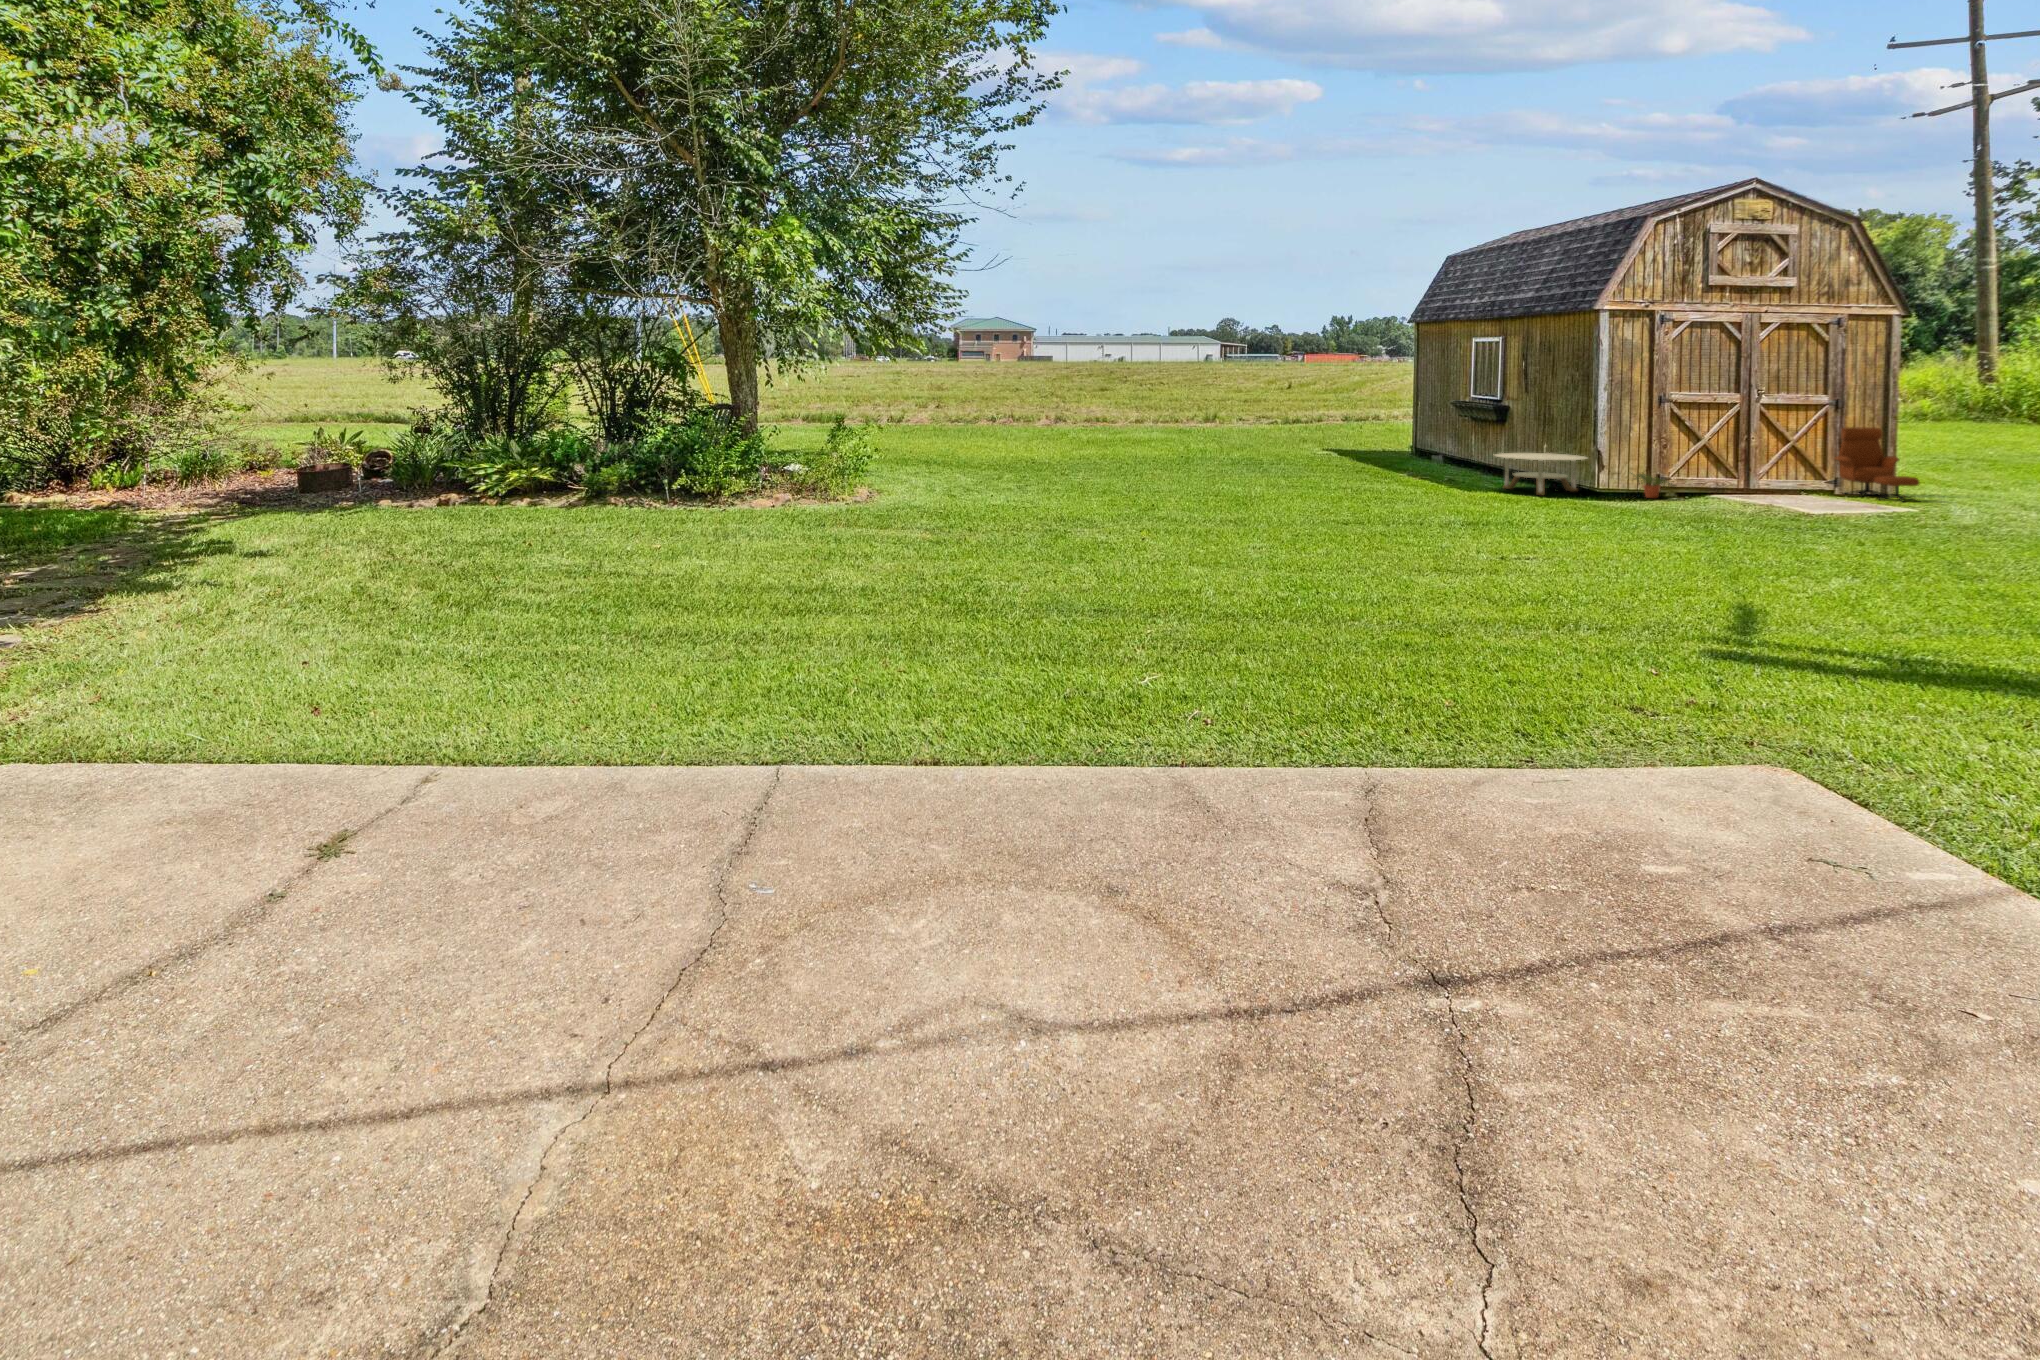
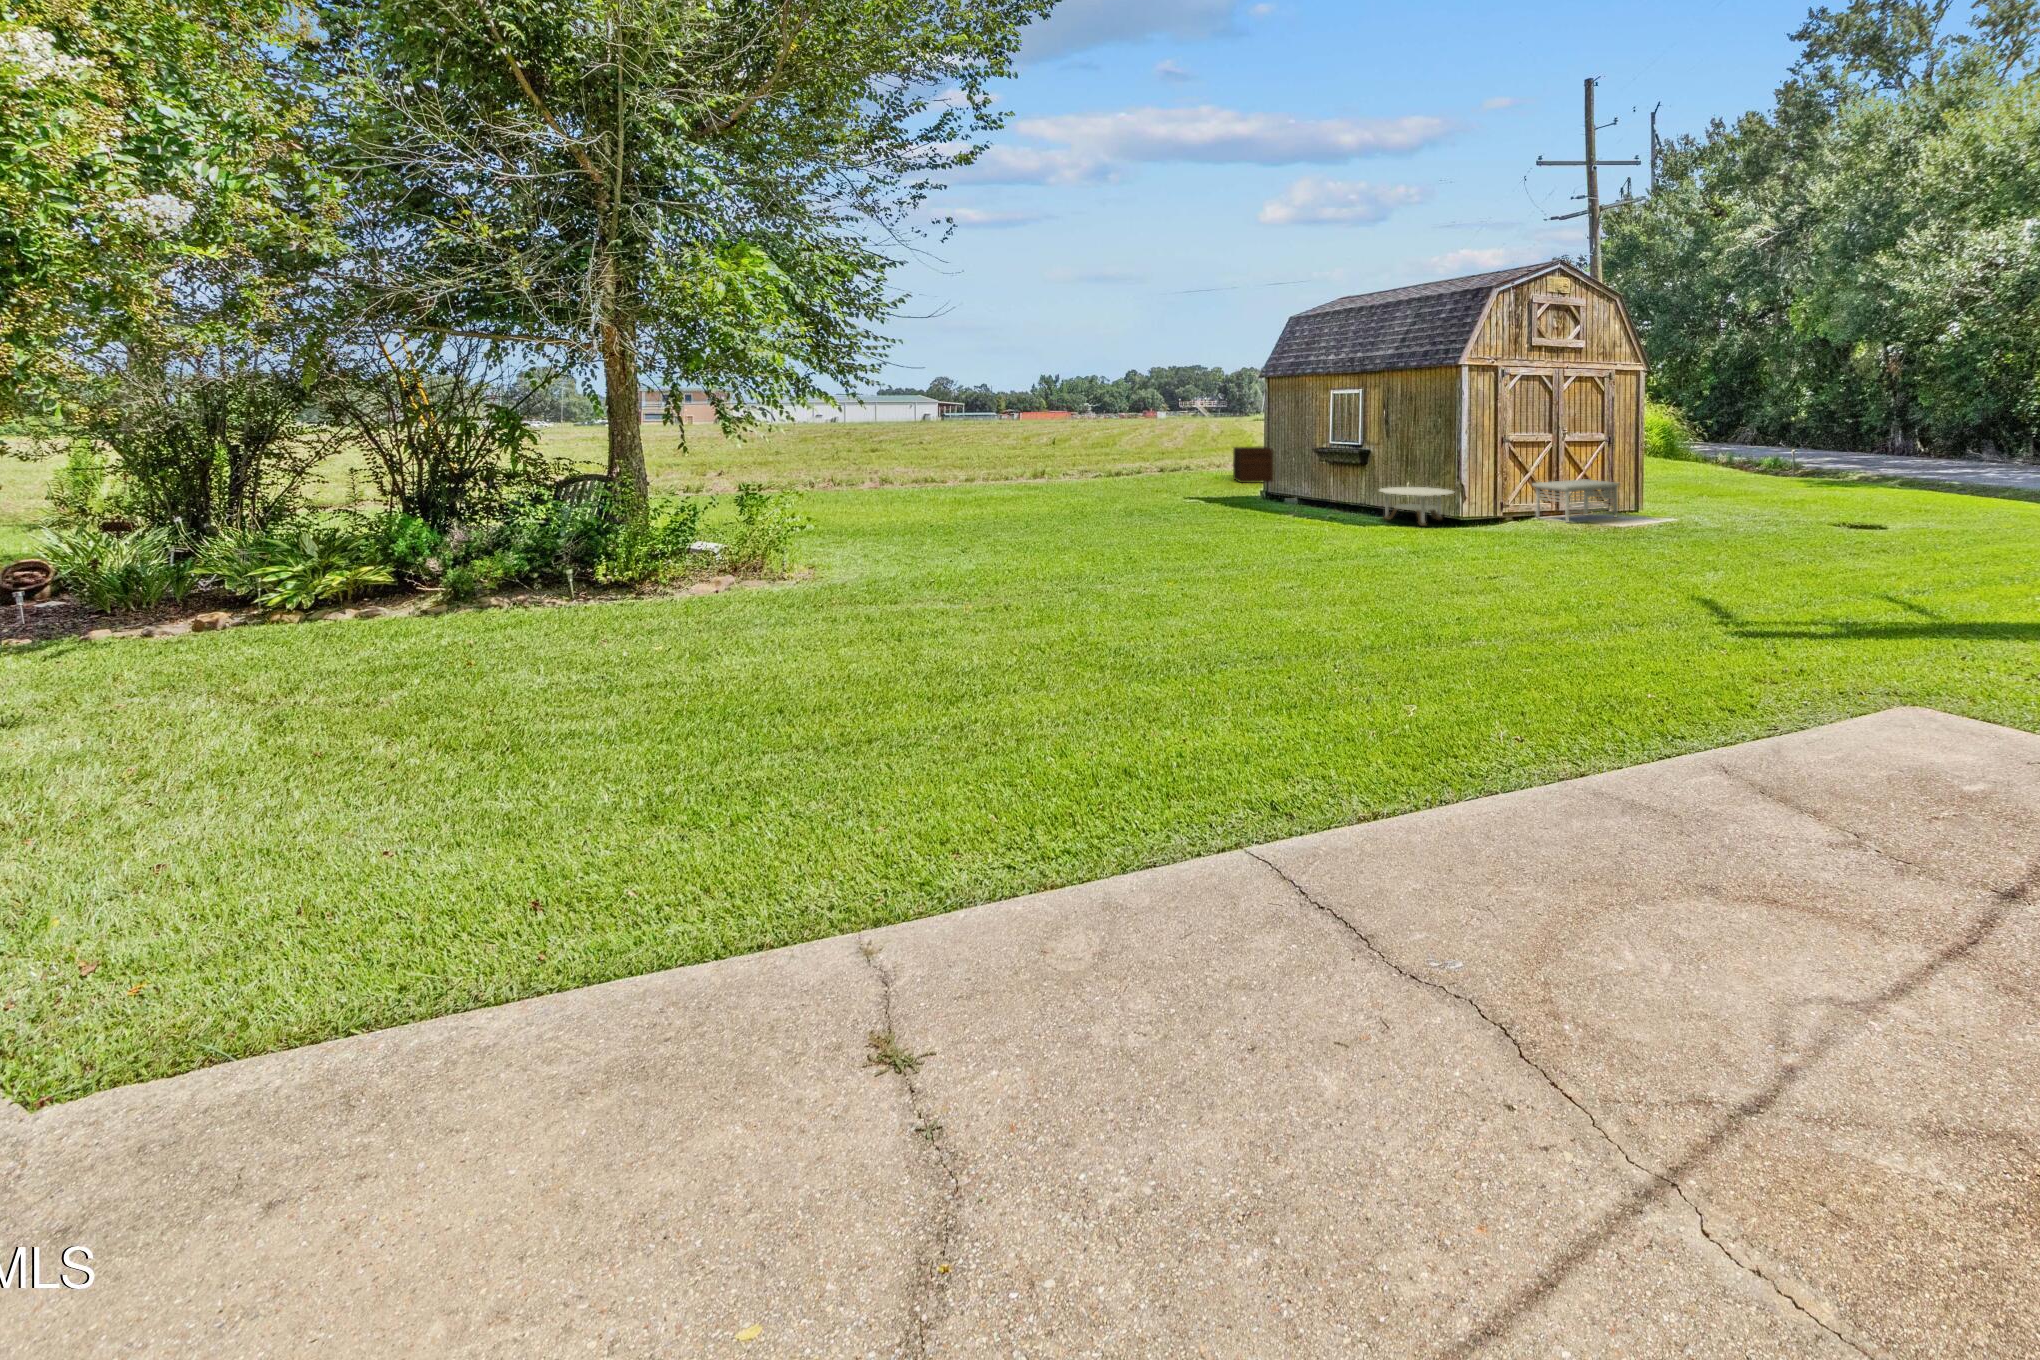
wooden crate: none [1381,414,1426,455] -> present [1233,446,1273,483]
lounge chair: present [1835,427,1919,502] -> none [1611,458,1676,518]
storage bench: none [1702,451,1831,500] -> present [1532,479,1620,522]
potted plant: present [1631,473,1674,498] -> none [1485,502,1525,524]

